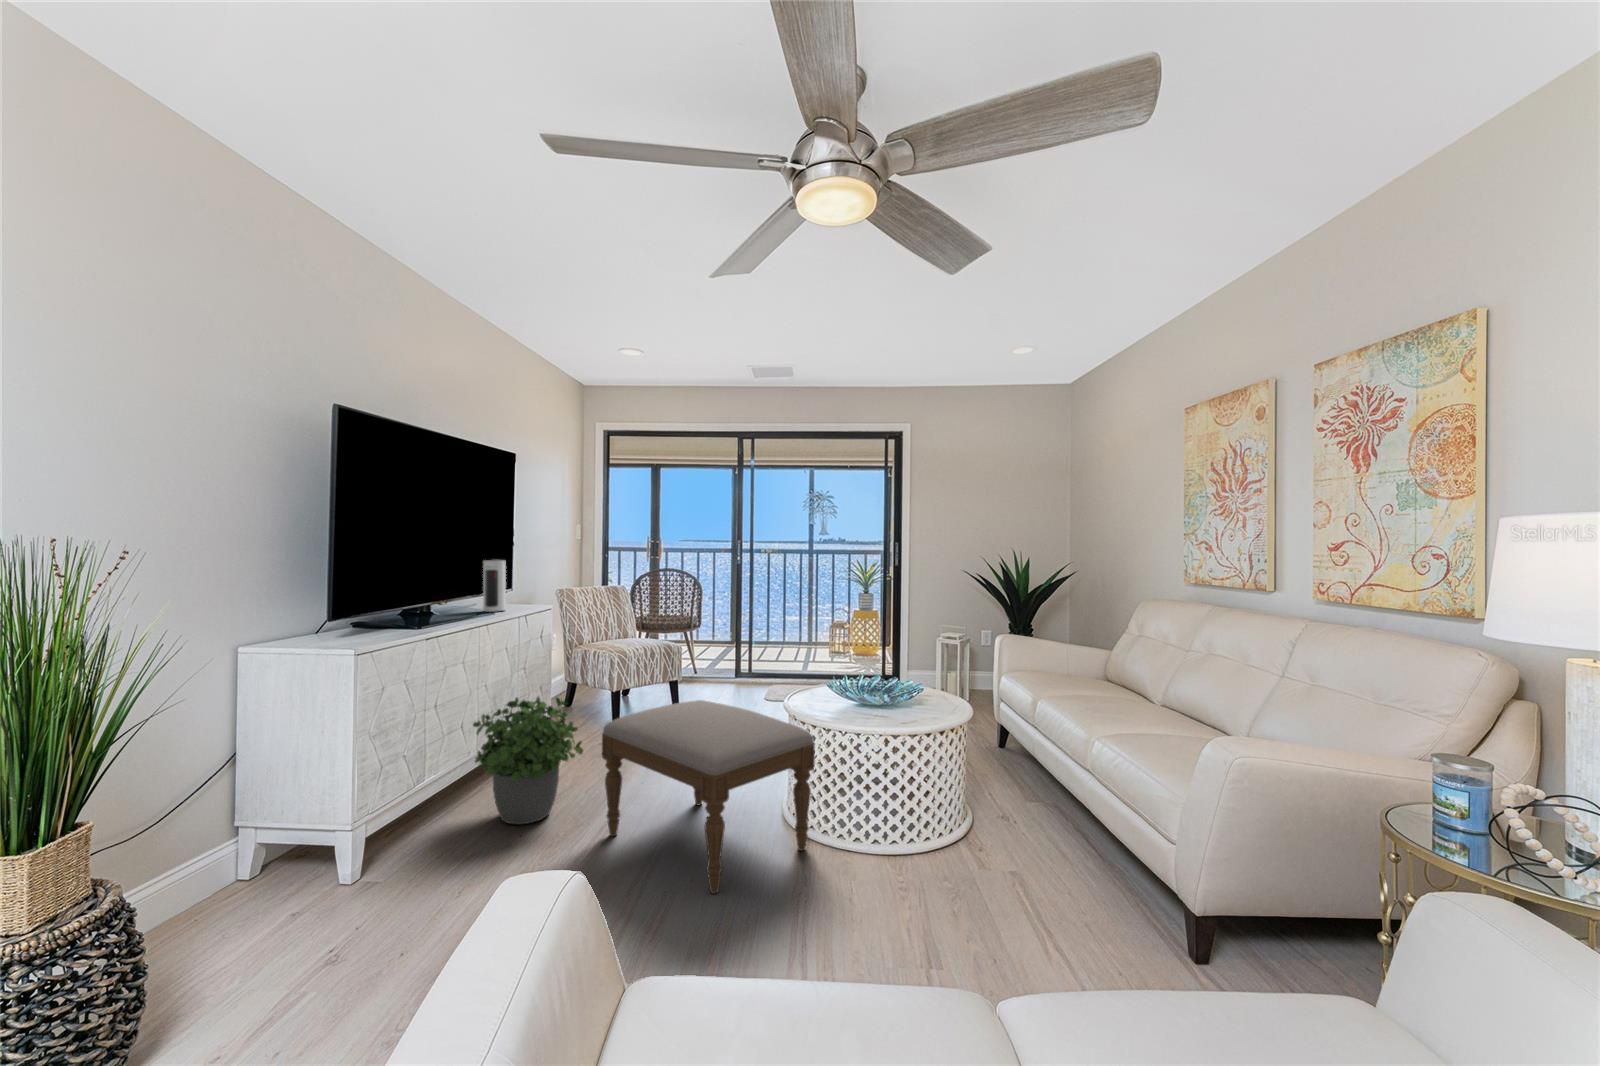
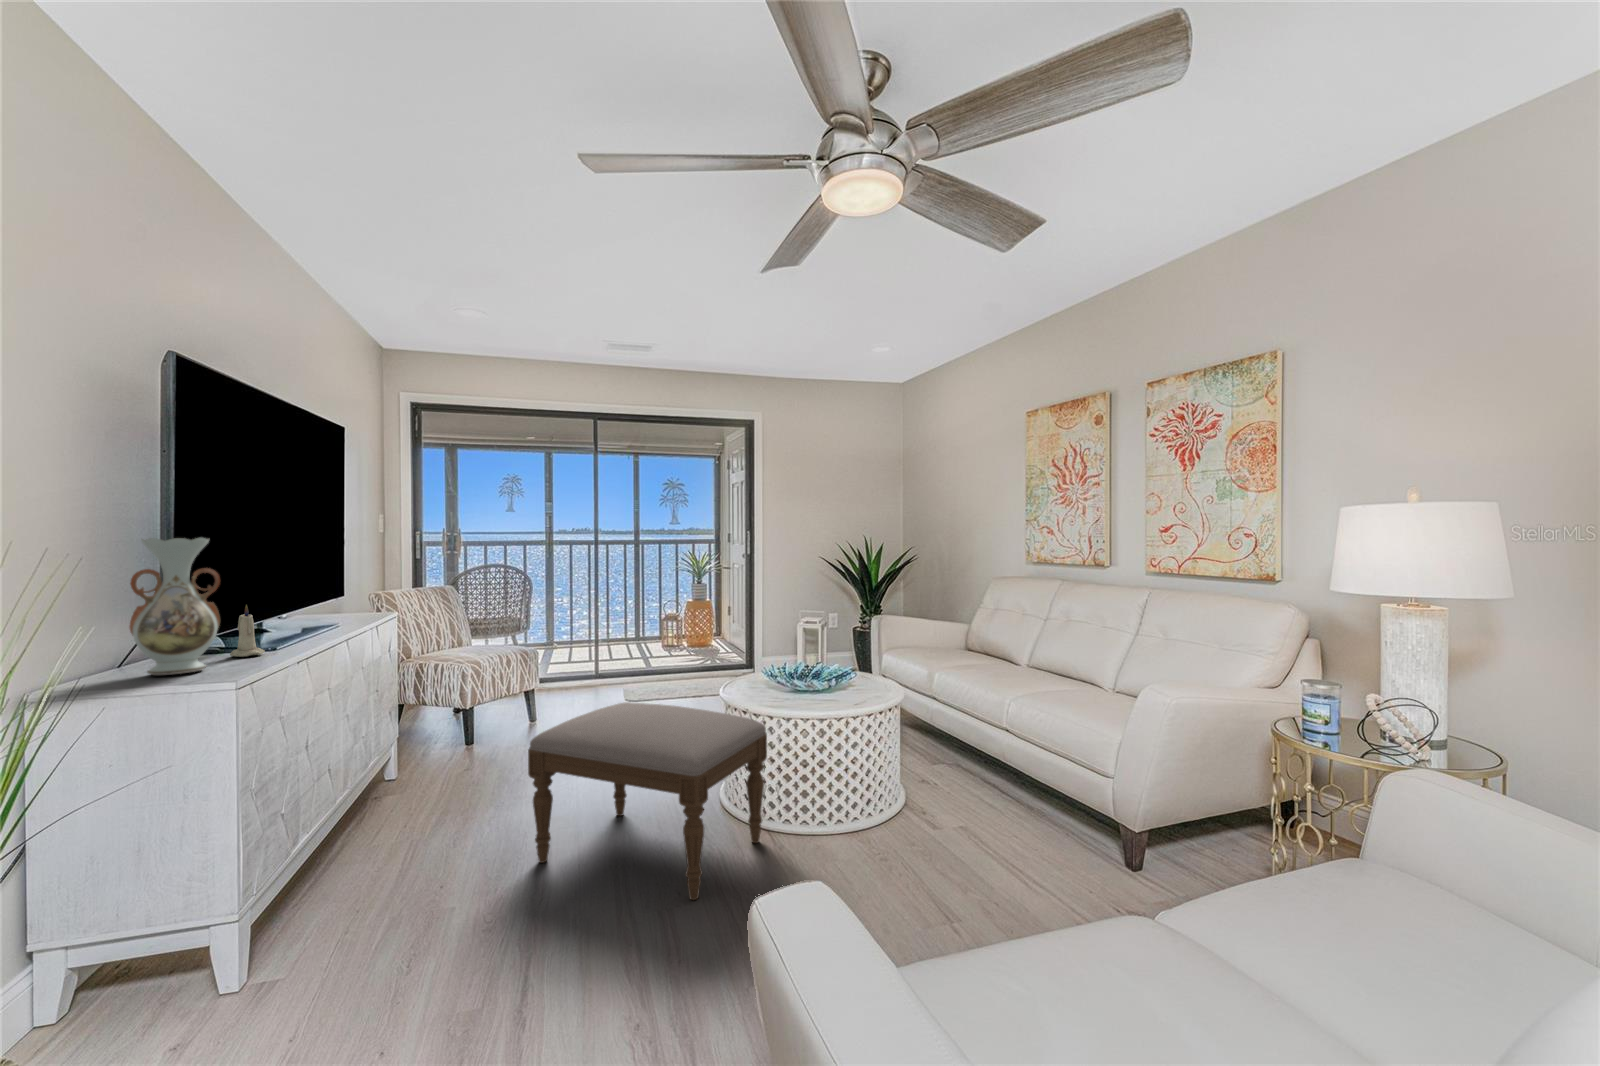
vase: none [300,543,362,647] -> present [130,537,220,675]
speaker: present [483,559,506,612] -> none [317,556,349,621]
candle: none [380,596,404,636] -> present [230,605,265,657]
potted plant: present [473,697,583,824] -> none [351,715,490,870]

